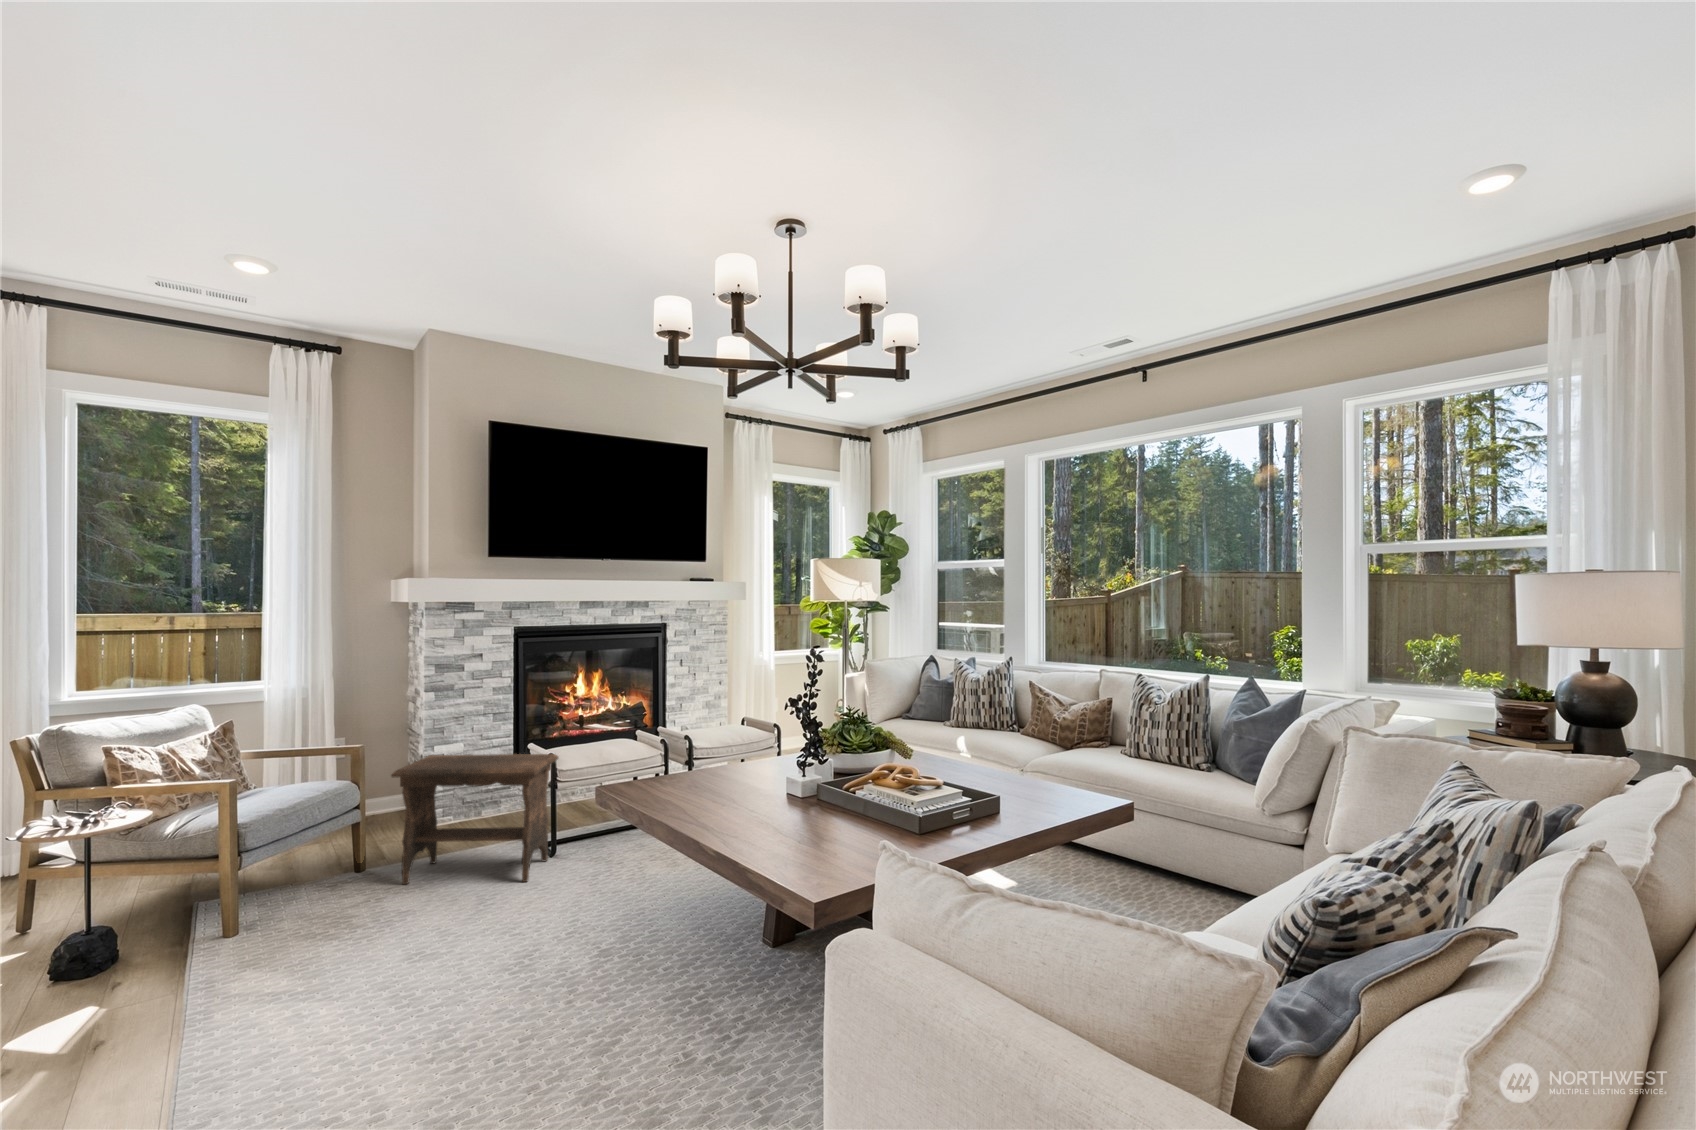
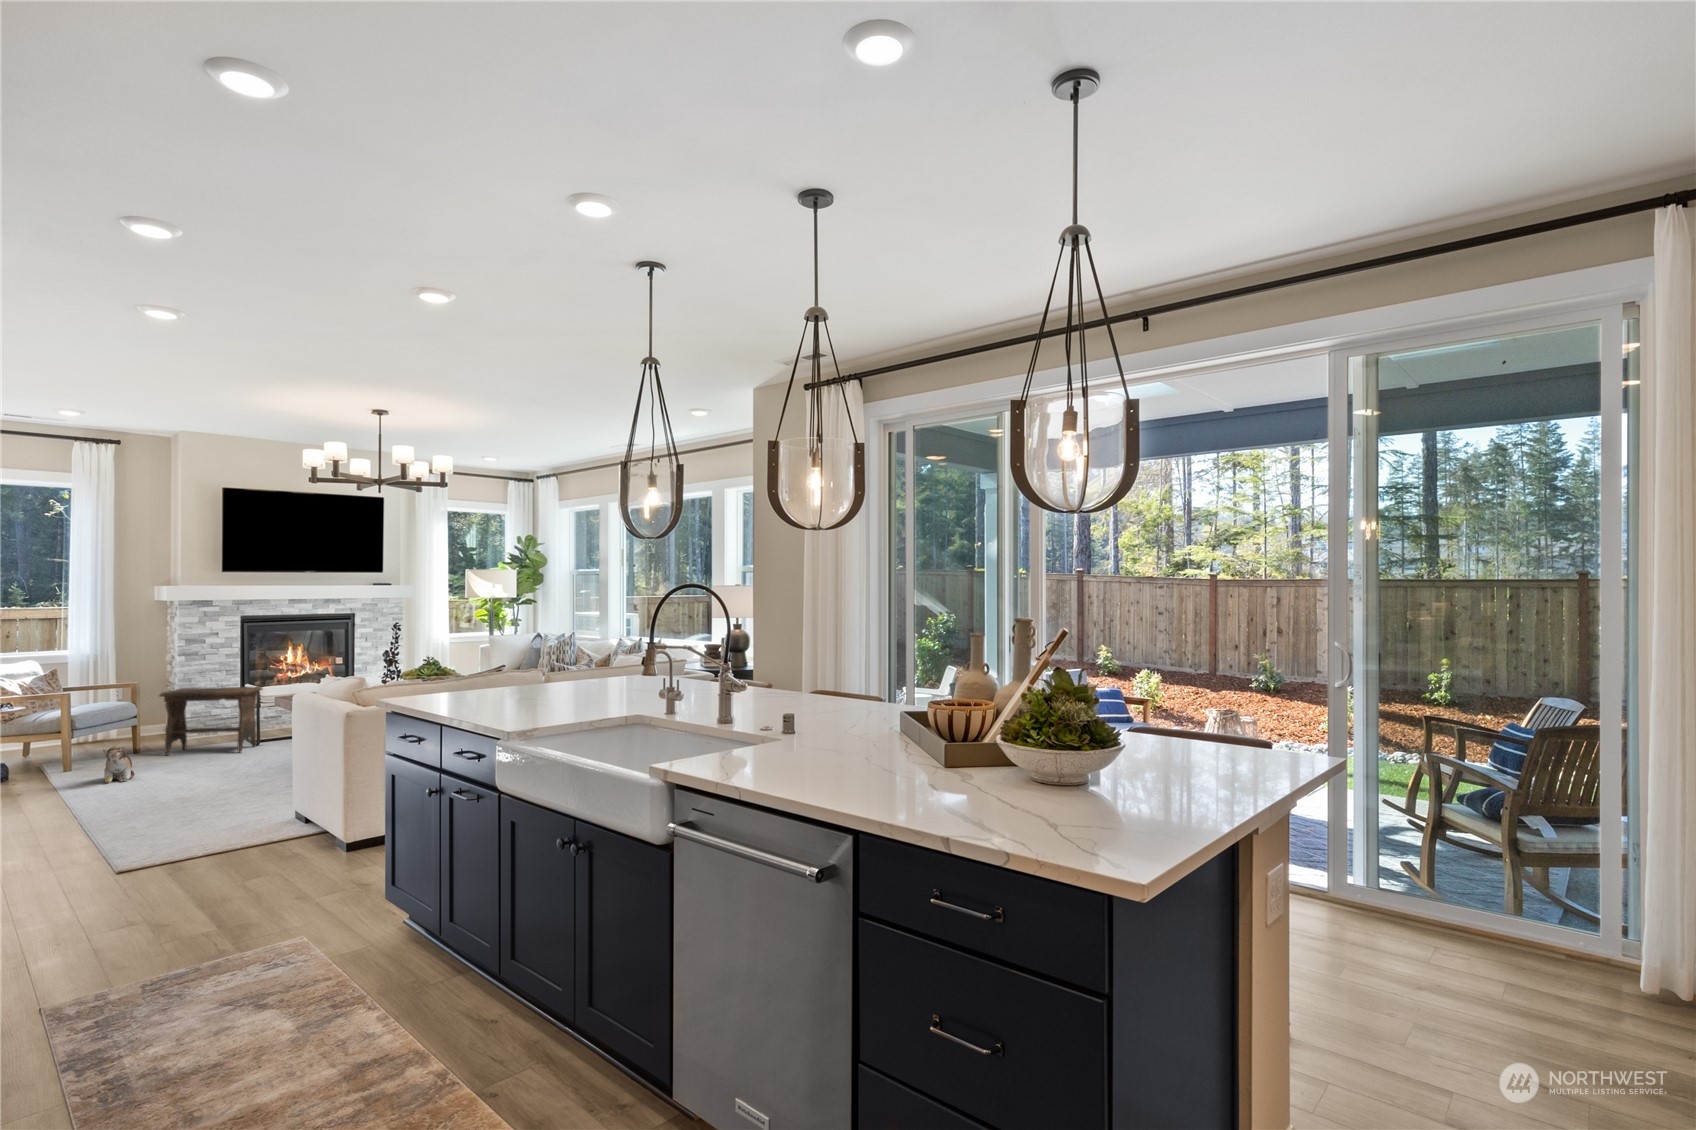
plush toy: none [266,925,337,1007] -> present [103,746,134,783]

